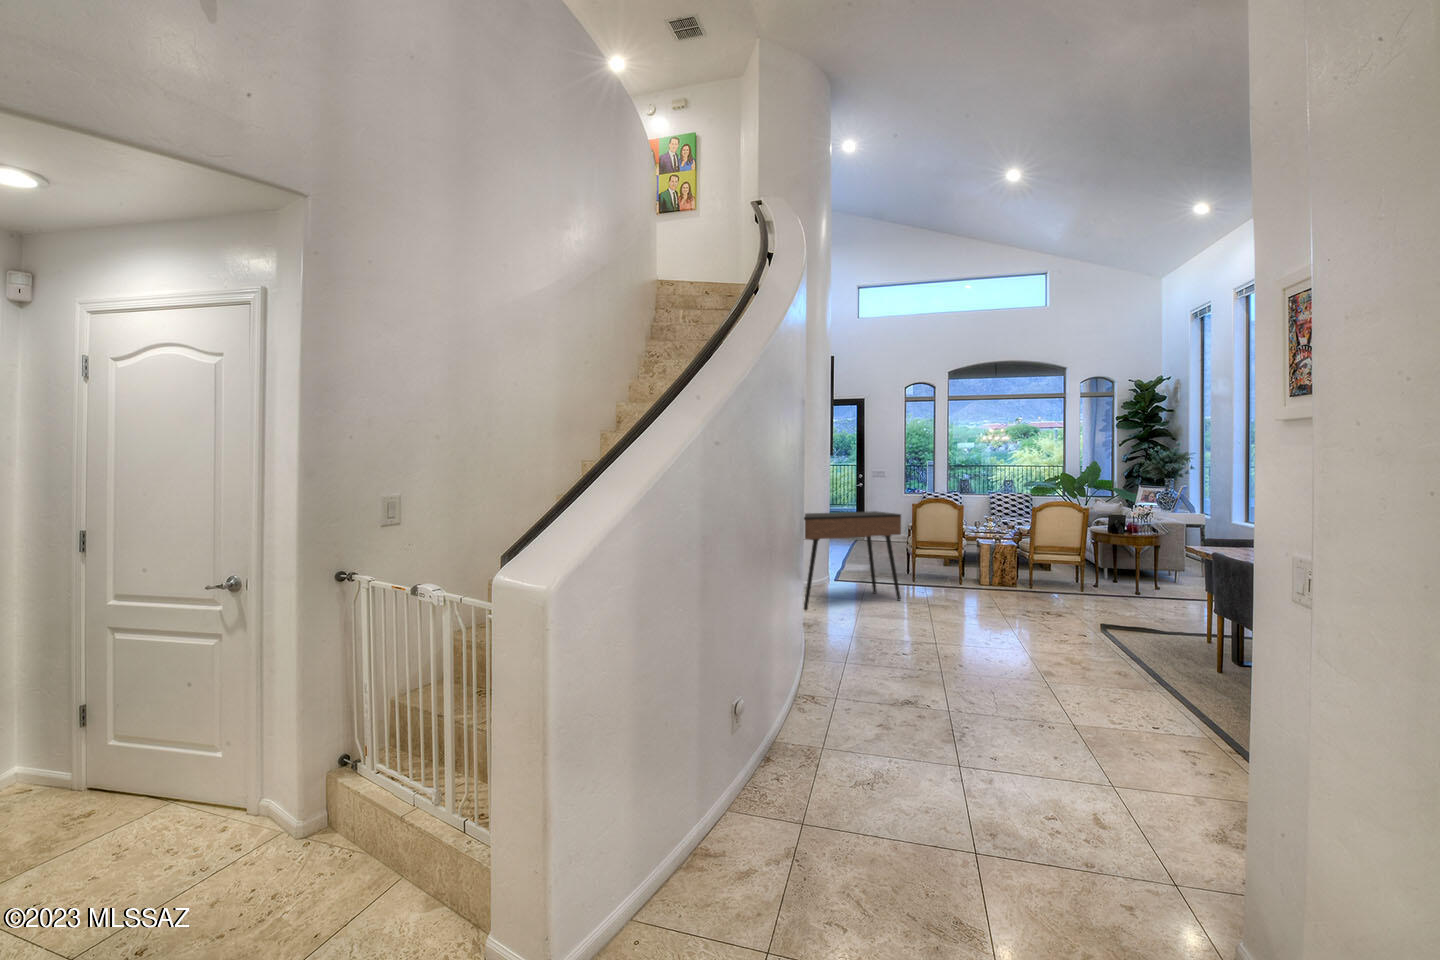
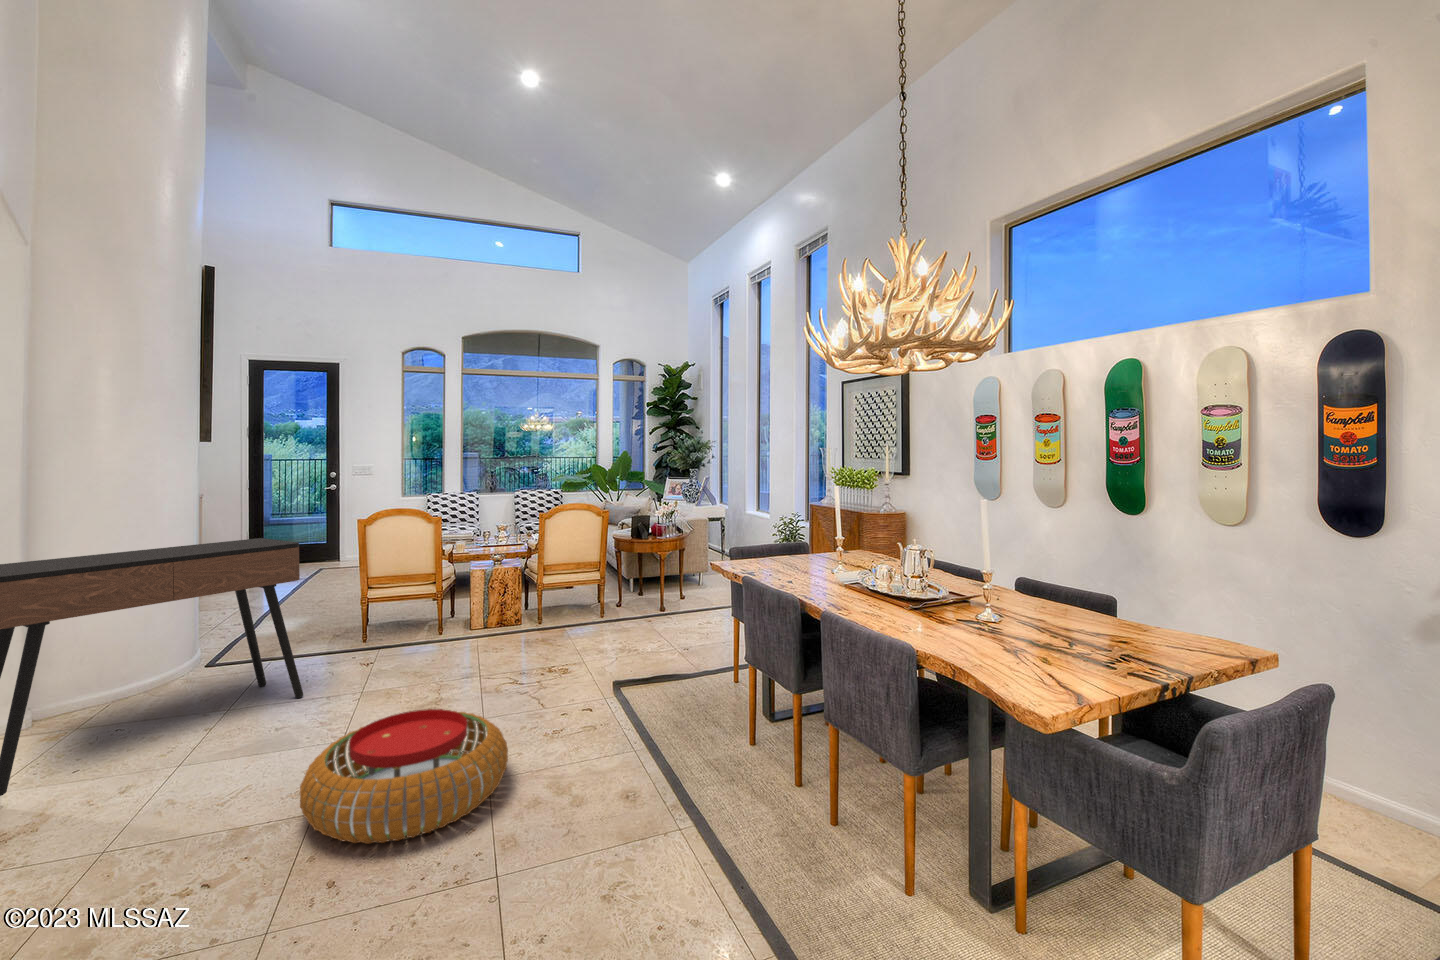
pouf: none [940,603,1044,655] -> present [300,709,508,844]

